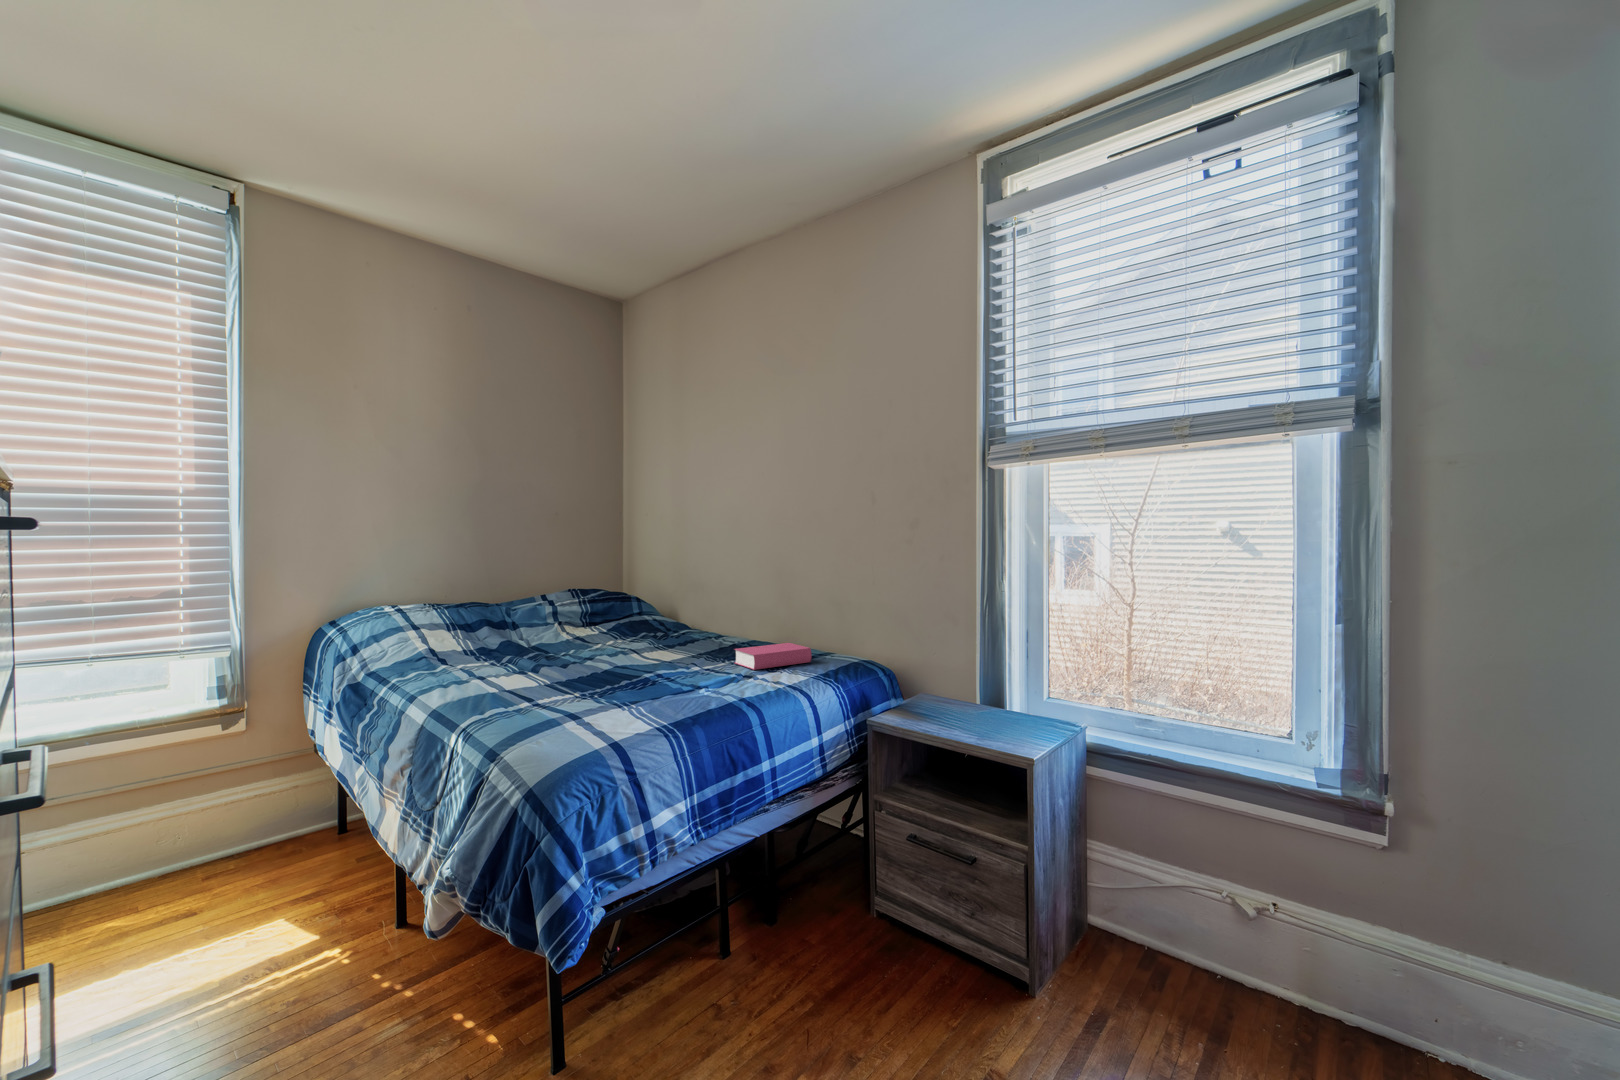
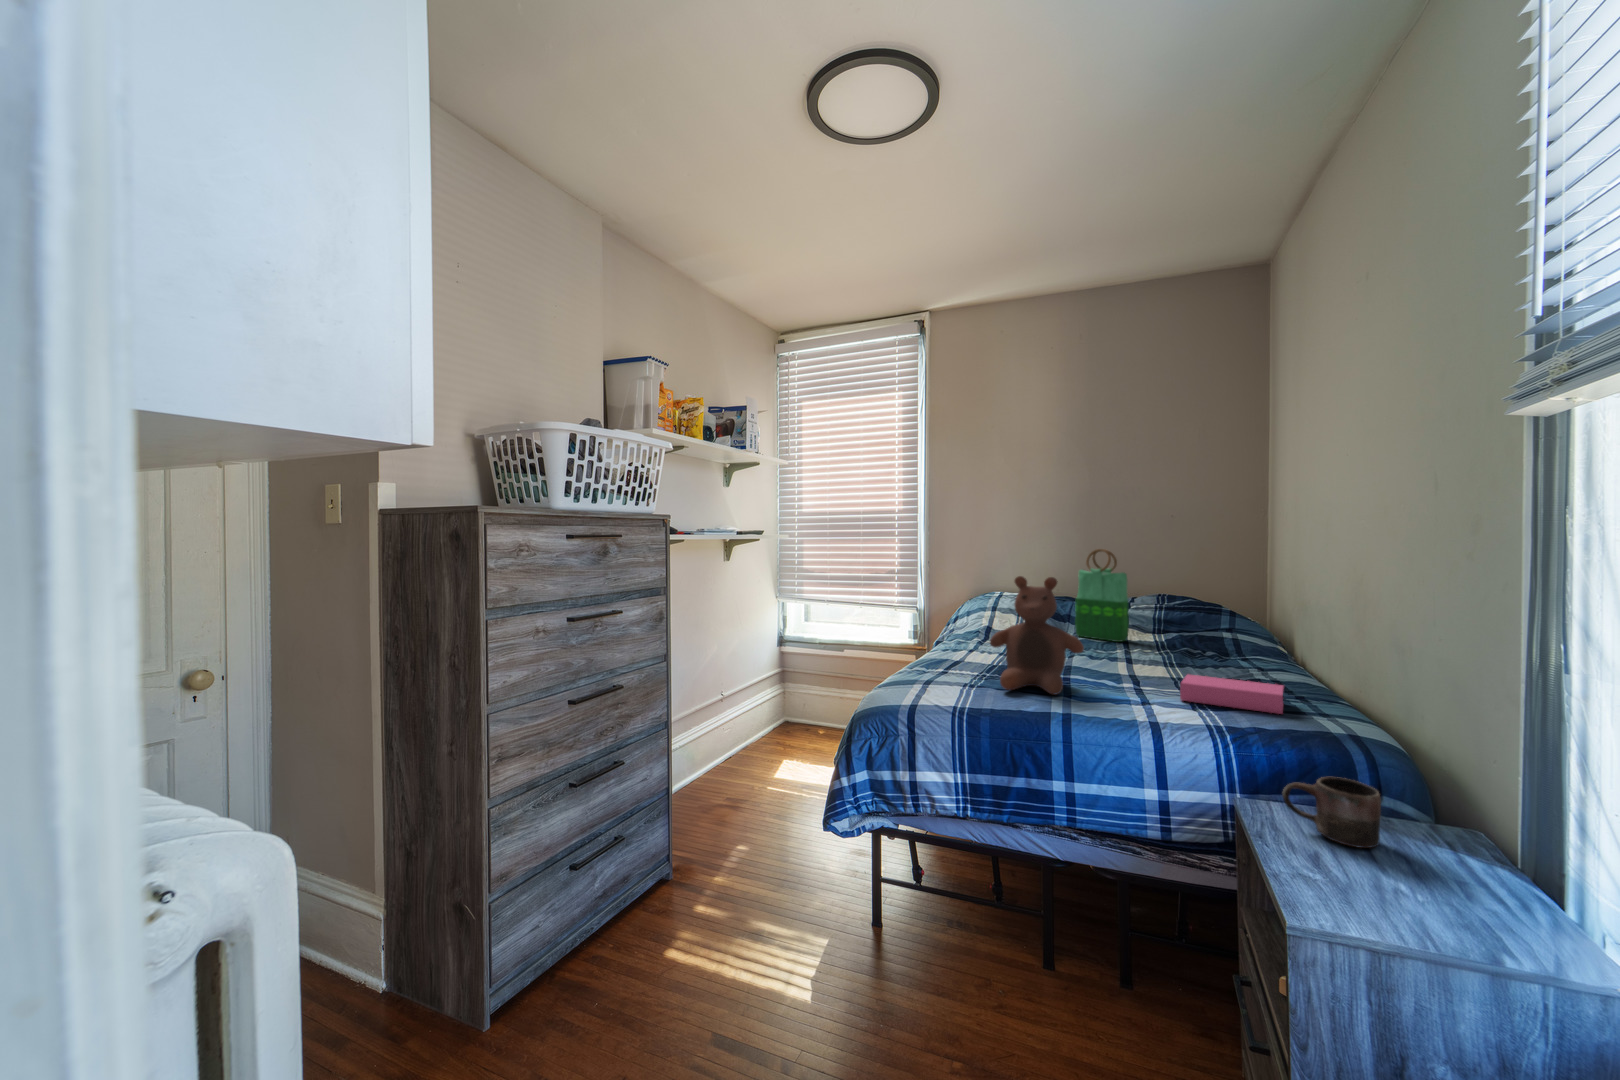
tote bag: none [526,546,582,643] -> present [1075,549,1129,642]
stuffed bear: none [597,574,696,700] -> present [990,576,1084,695]
mug: none [922,681,964,720] -> present [1282,777,1381,848]

